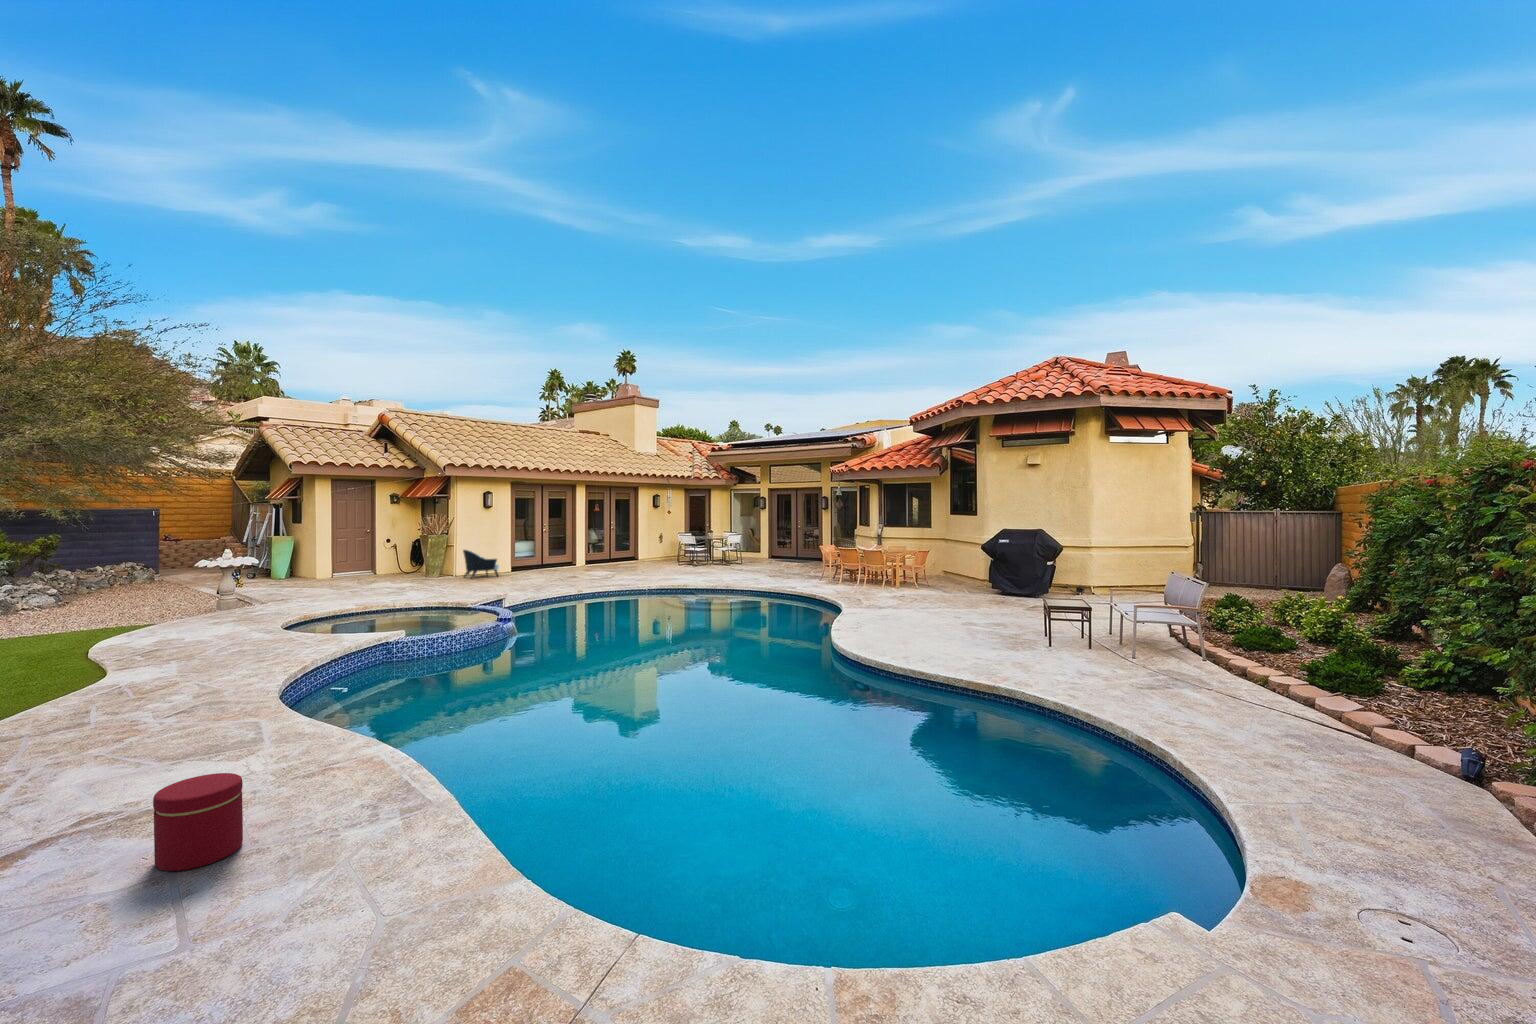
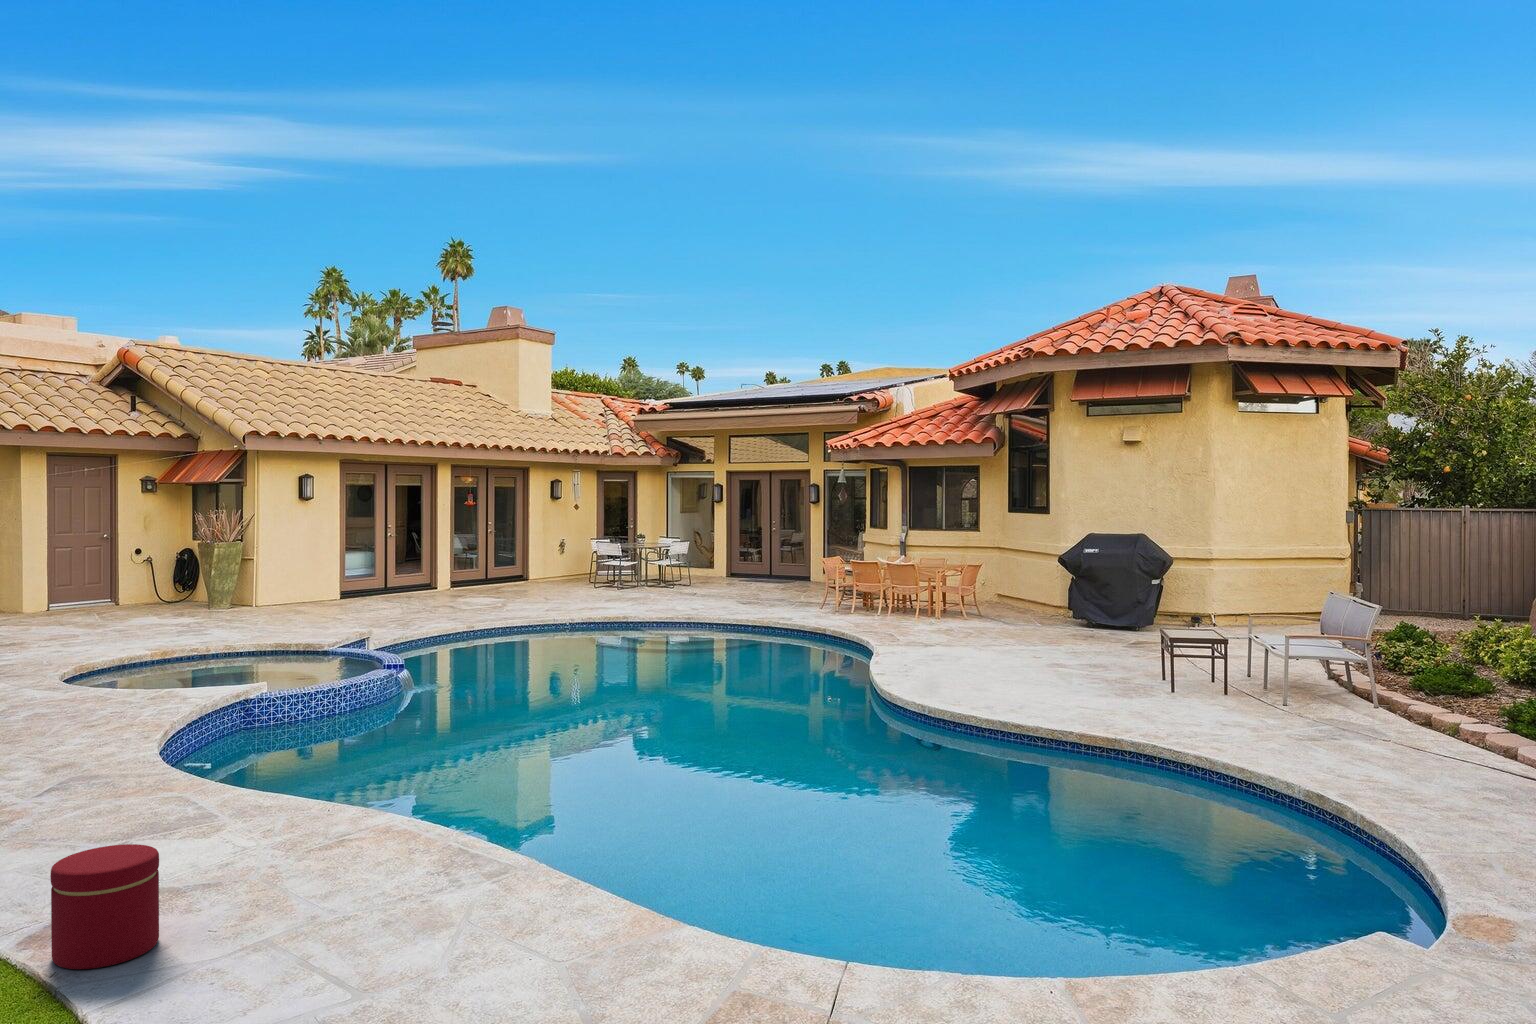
armchair: present [463,550,498,578] -> none [268,563,323,608]

